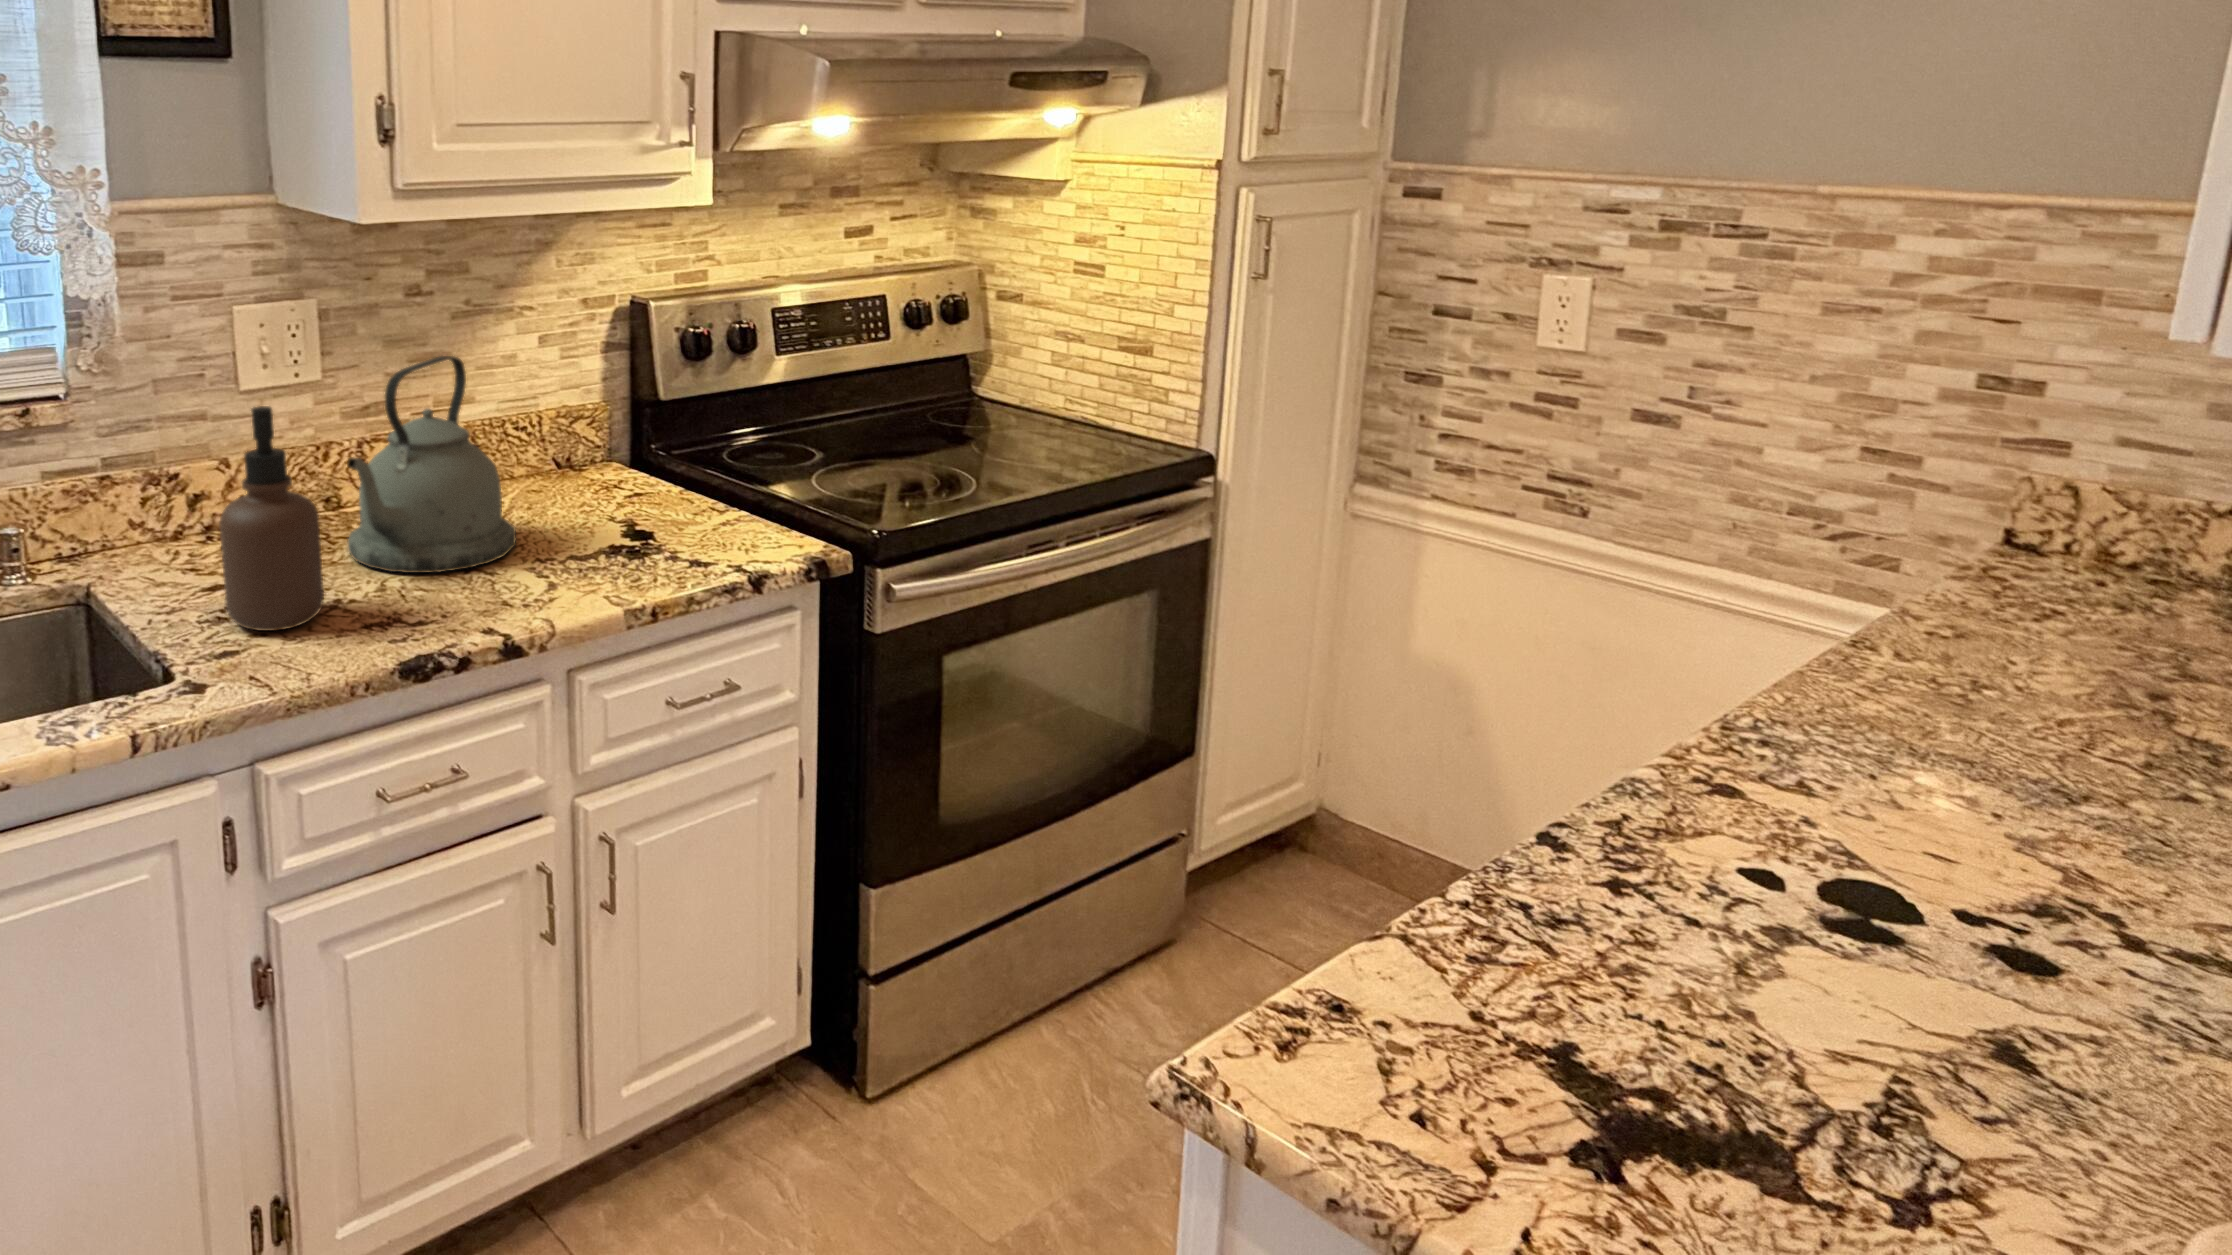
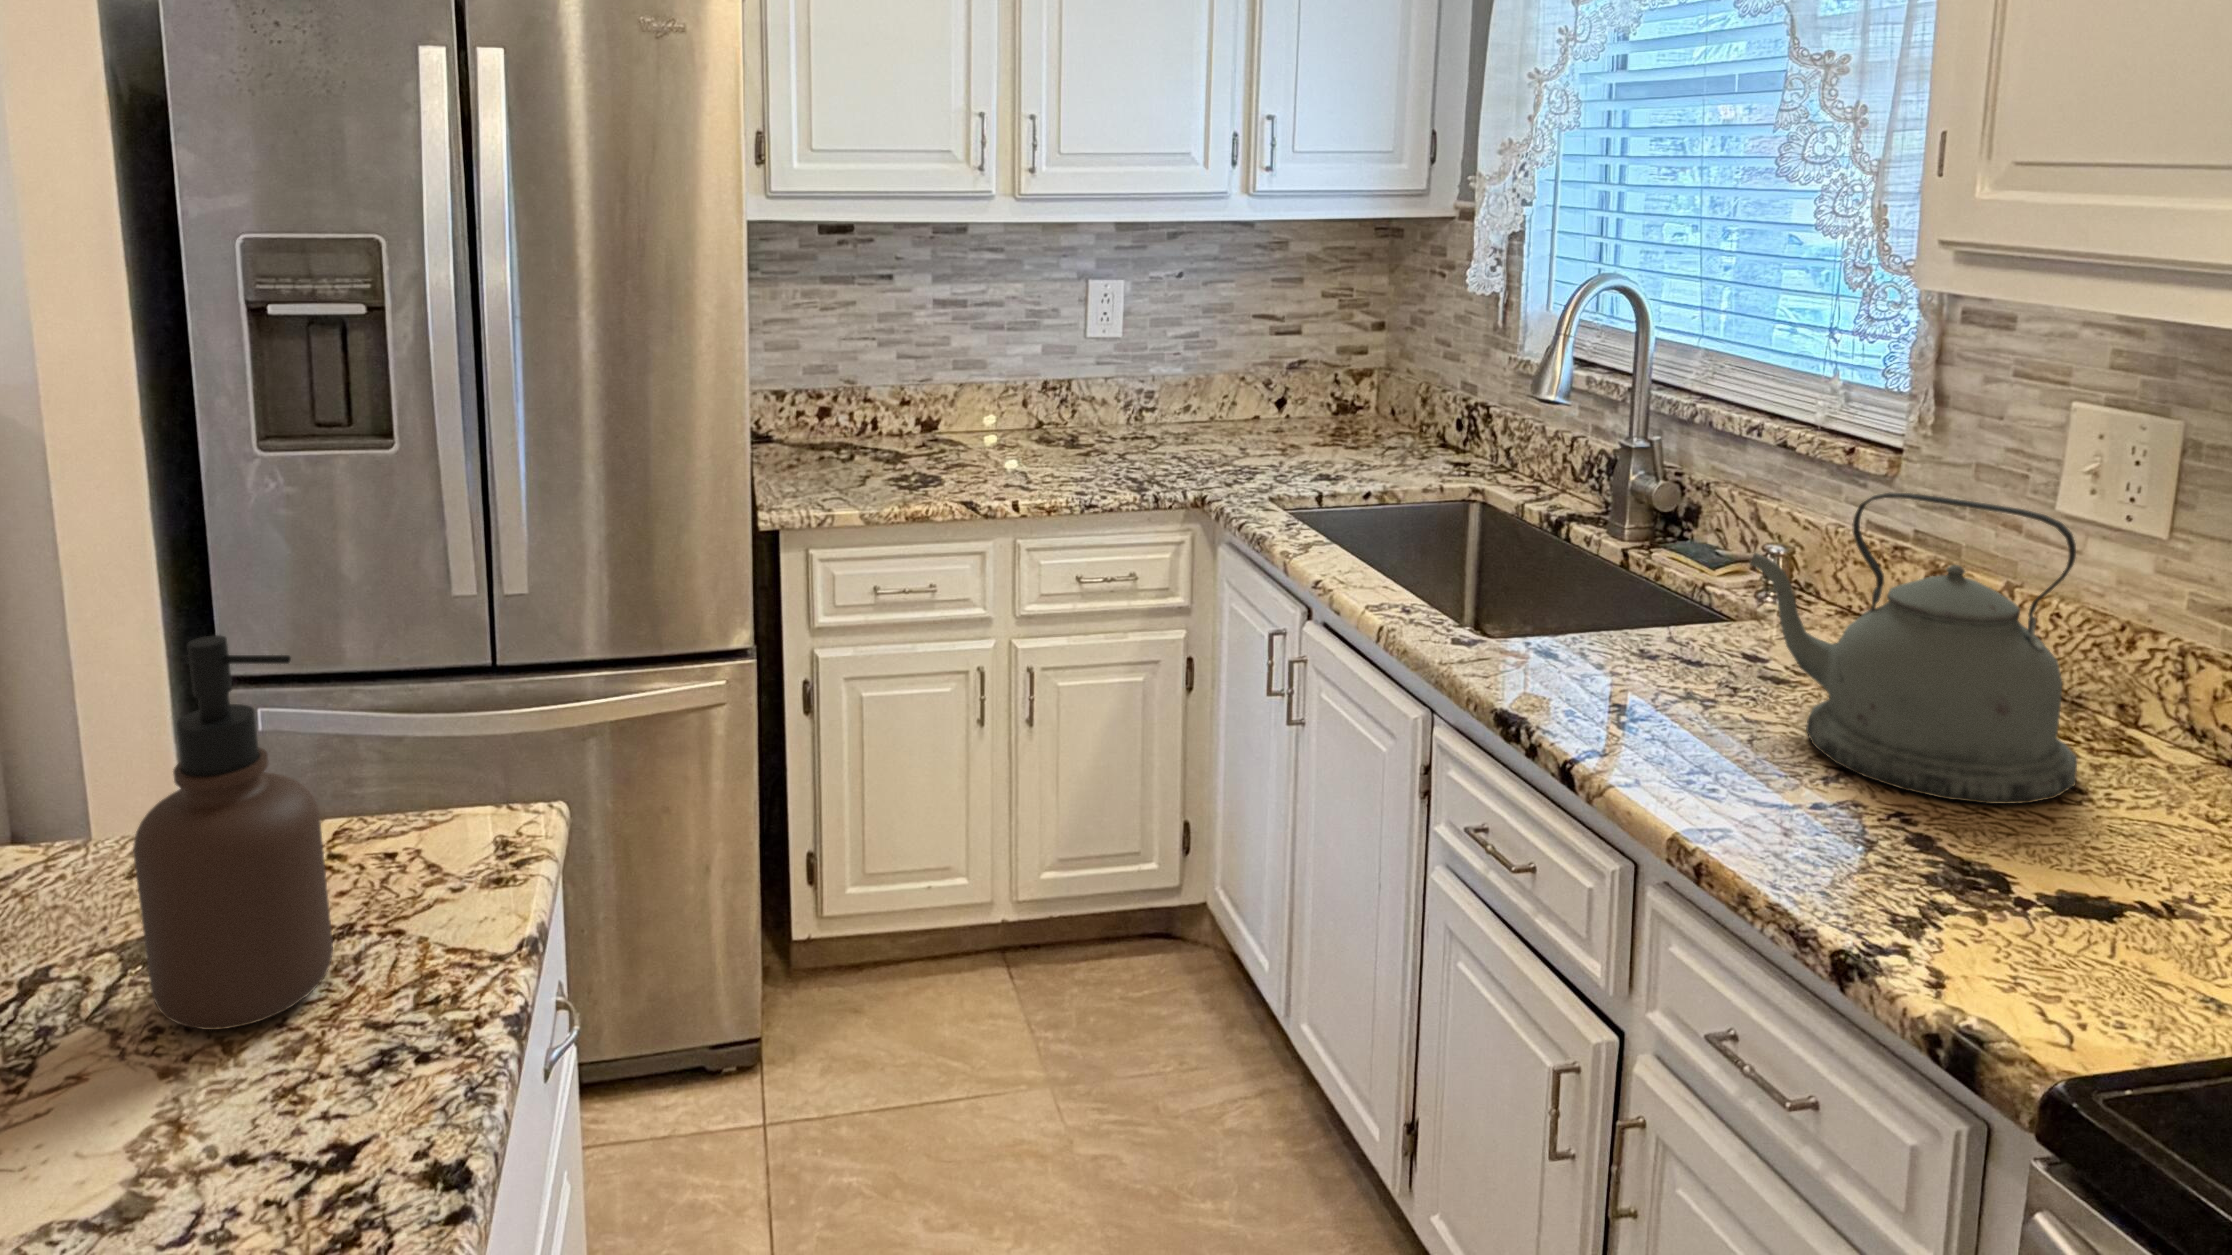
soap dispenser: present [220,406,324,631] -> present [133,635,333,1030]

